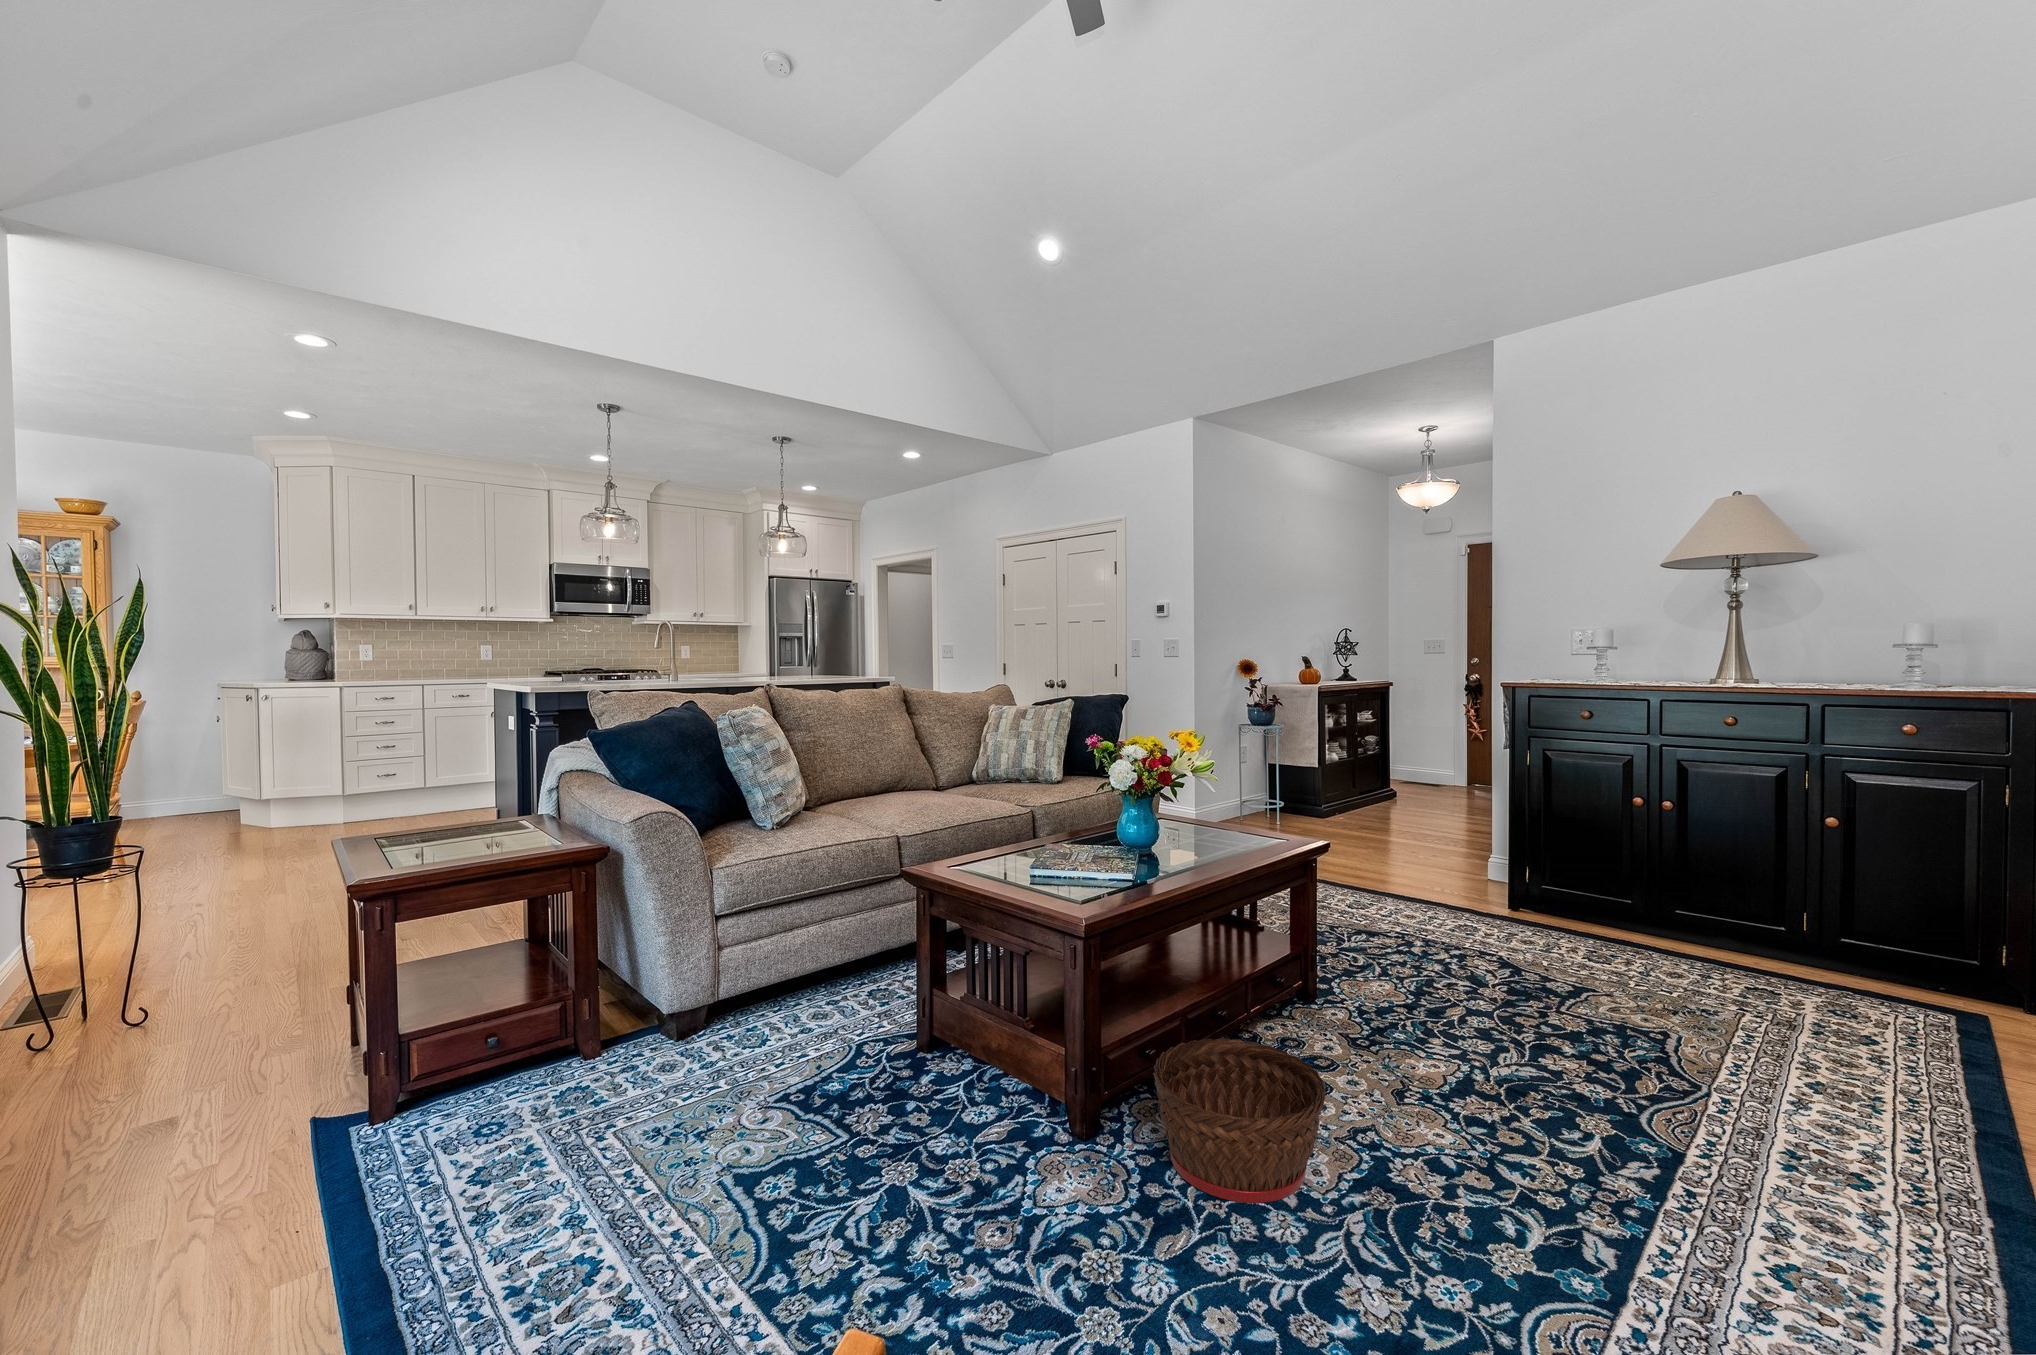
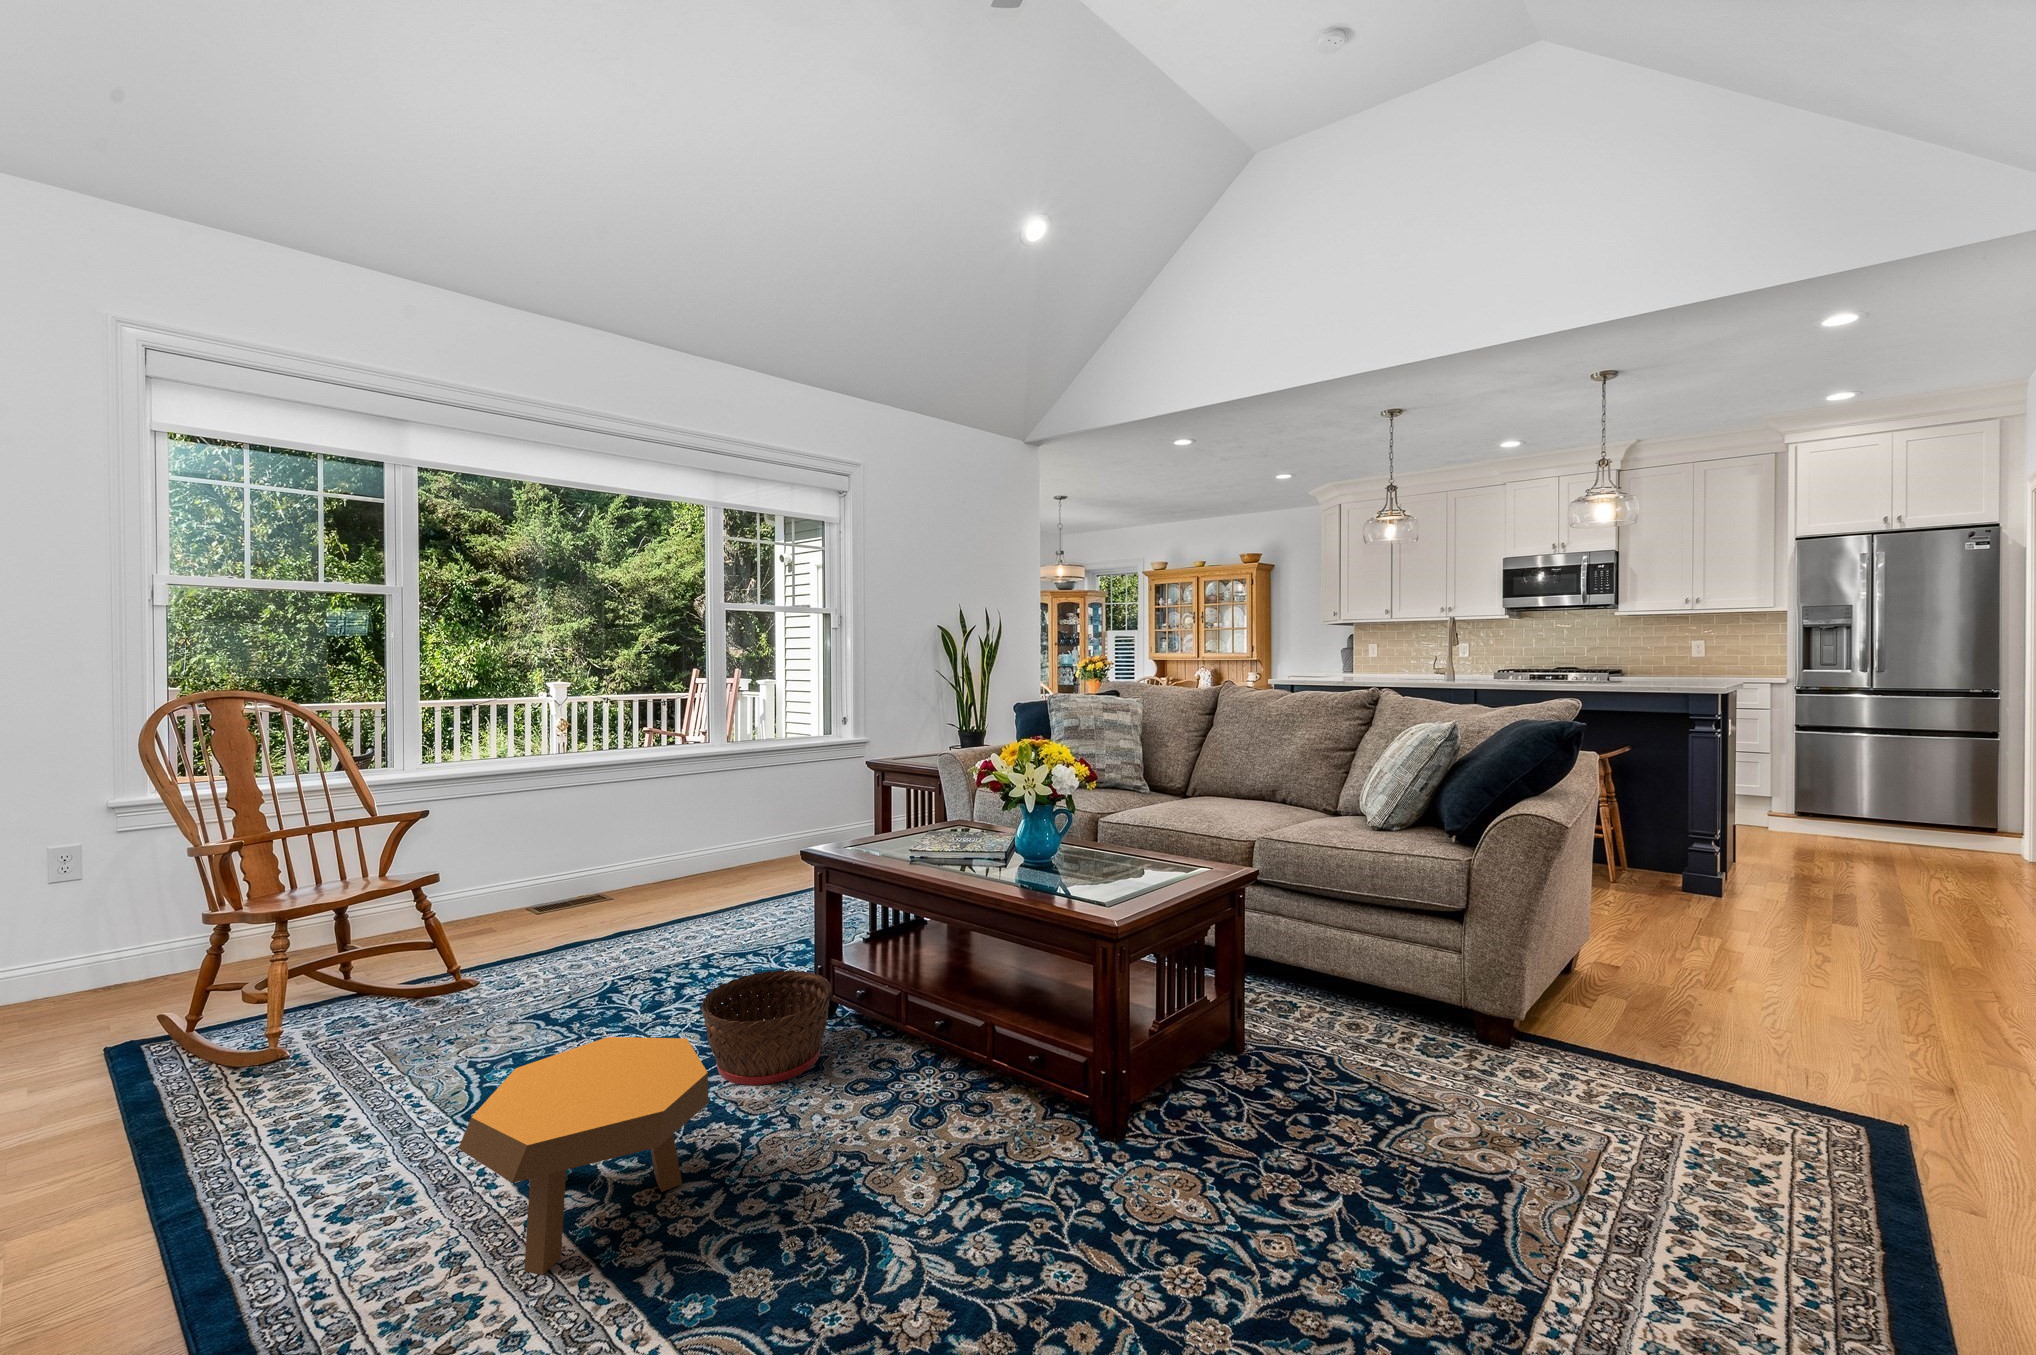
footstool: none [1459,1037,1746,1305] -> present [458,1037,709,1275]

